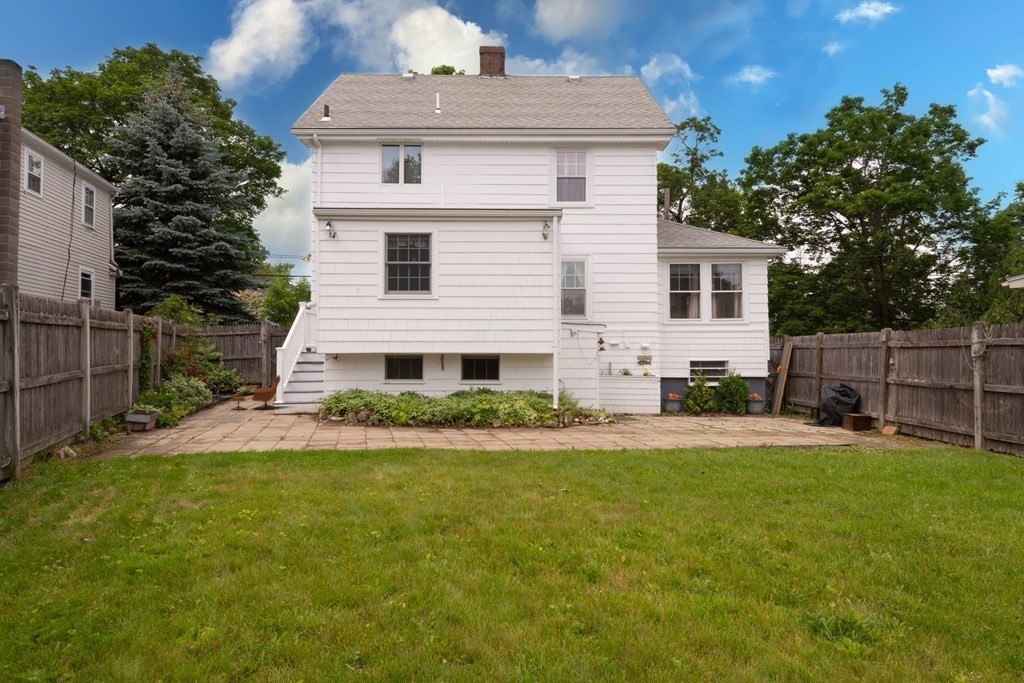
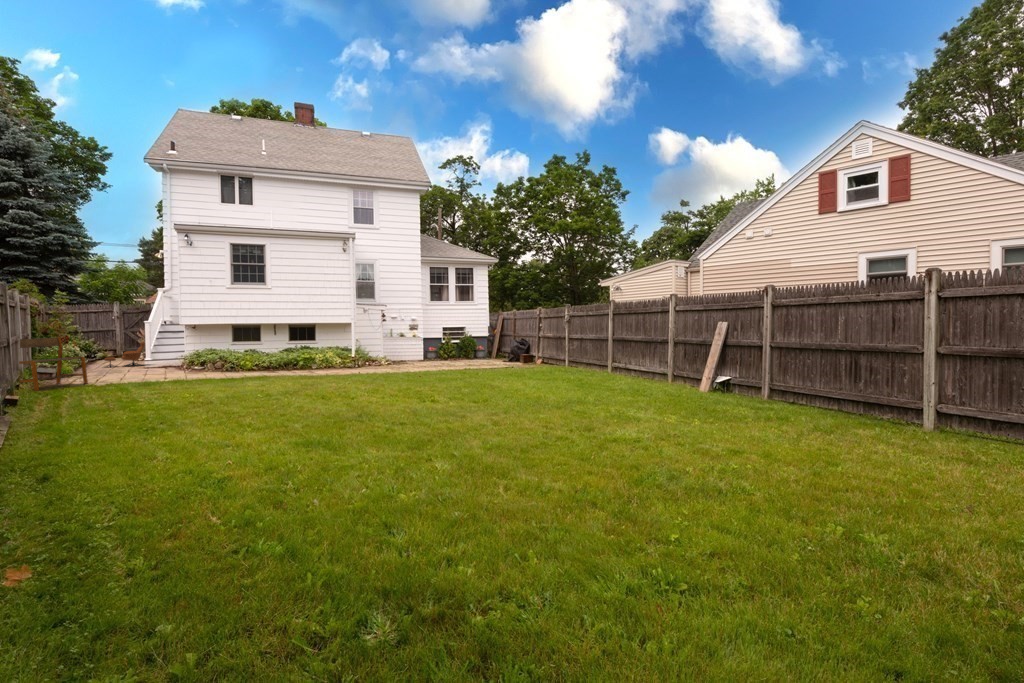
bench: none [48,376,162,465] -> present [19,337,88,391]

